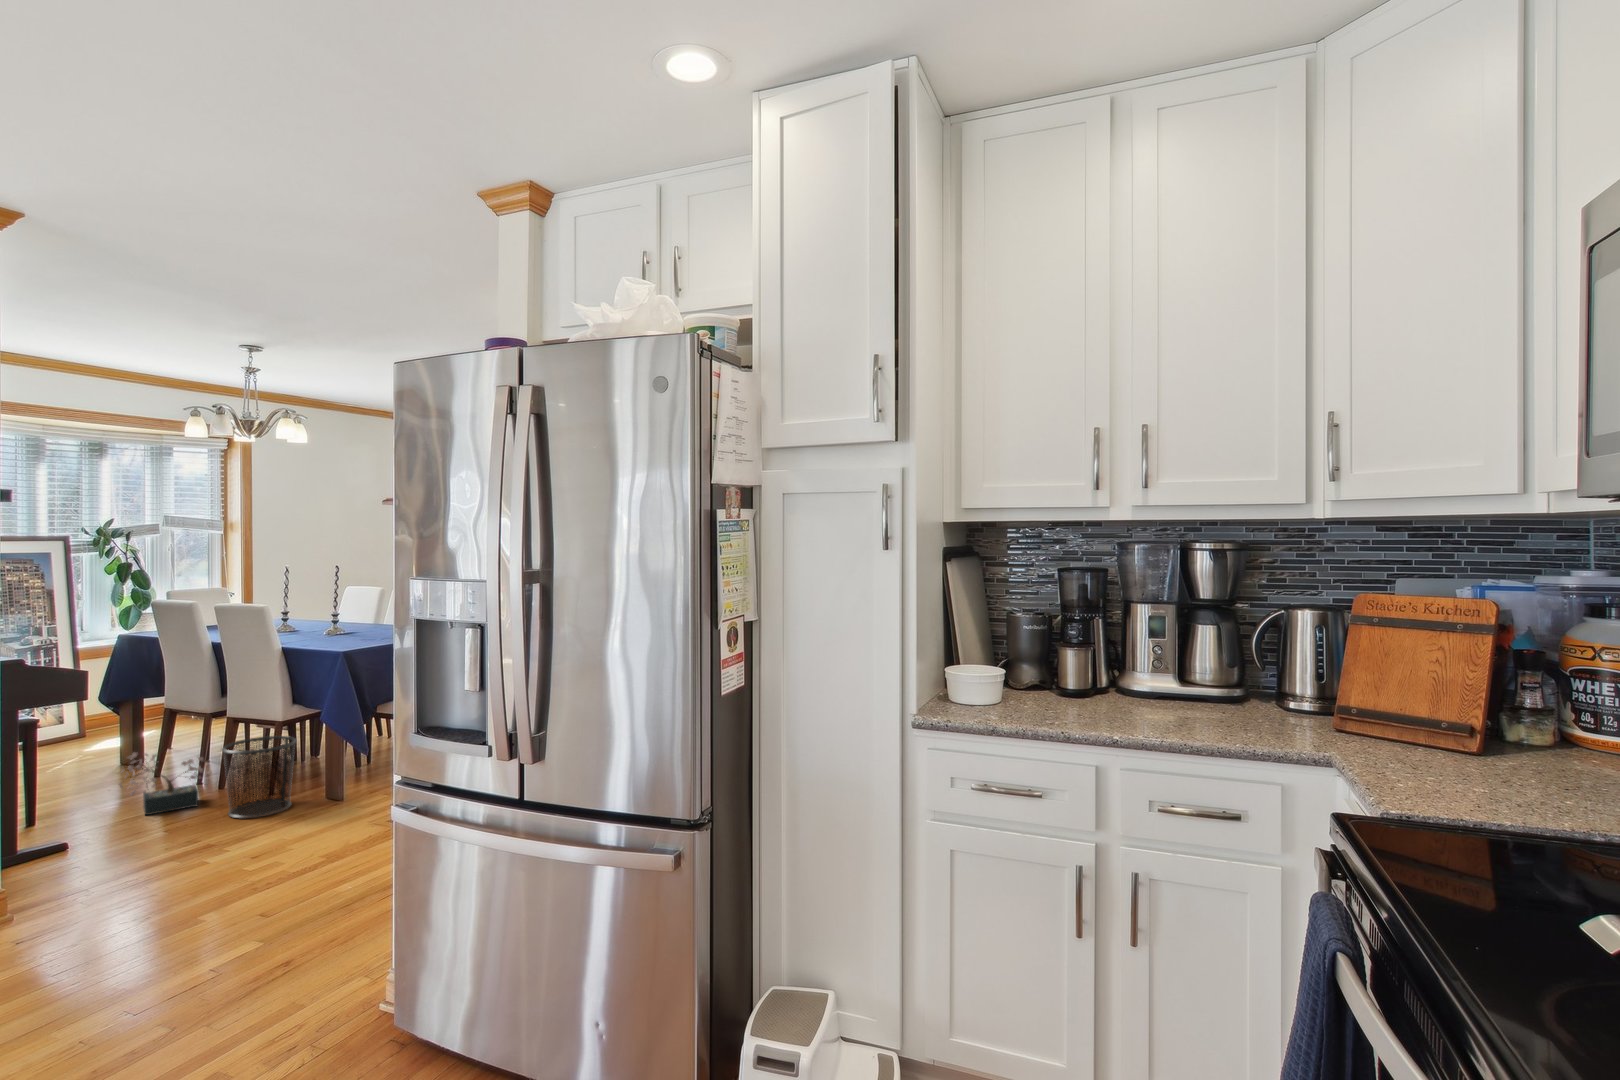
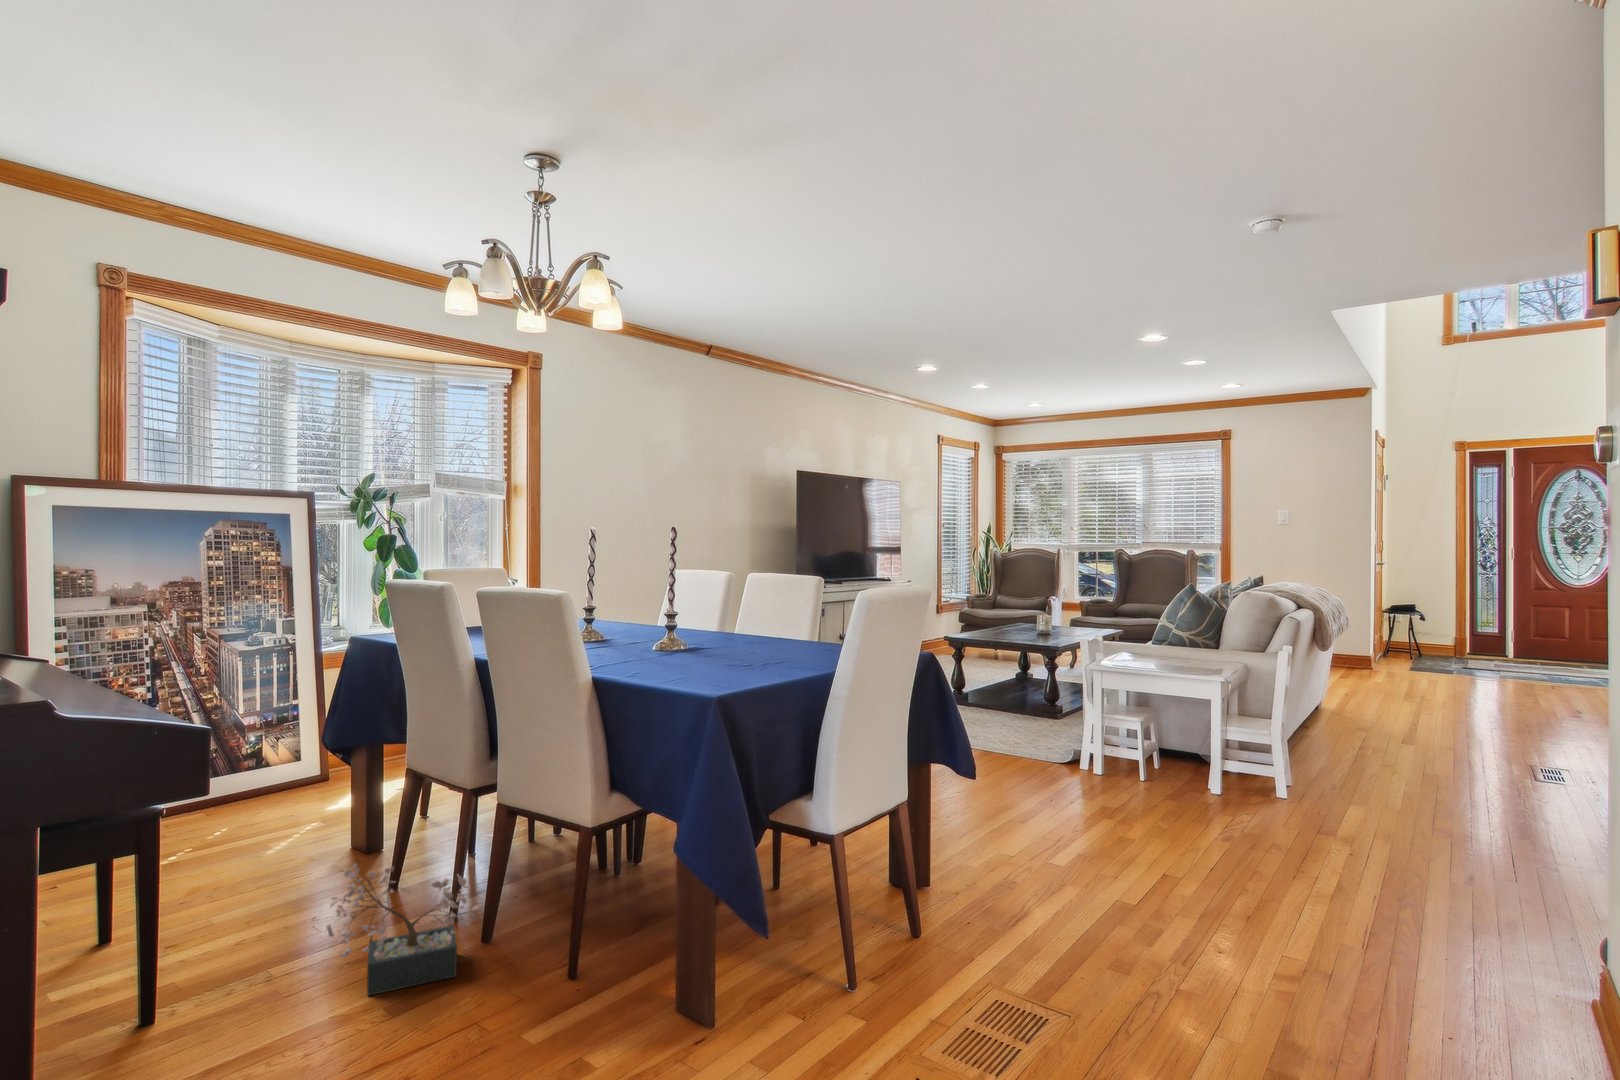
waste bin: present [222,736,297,819] -> none [495,852,627,1040]

